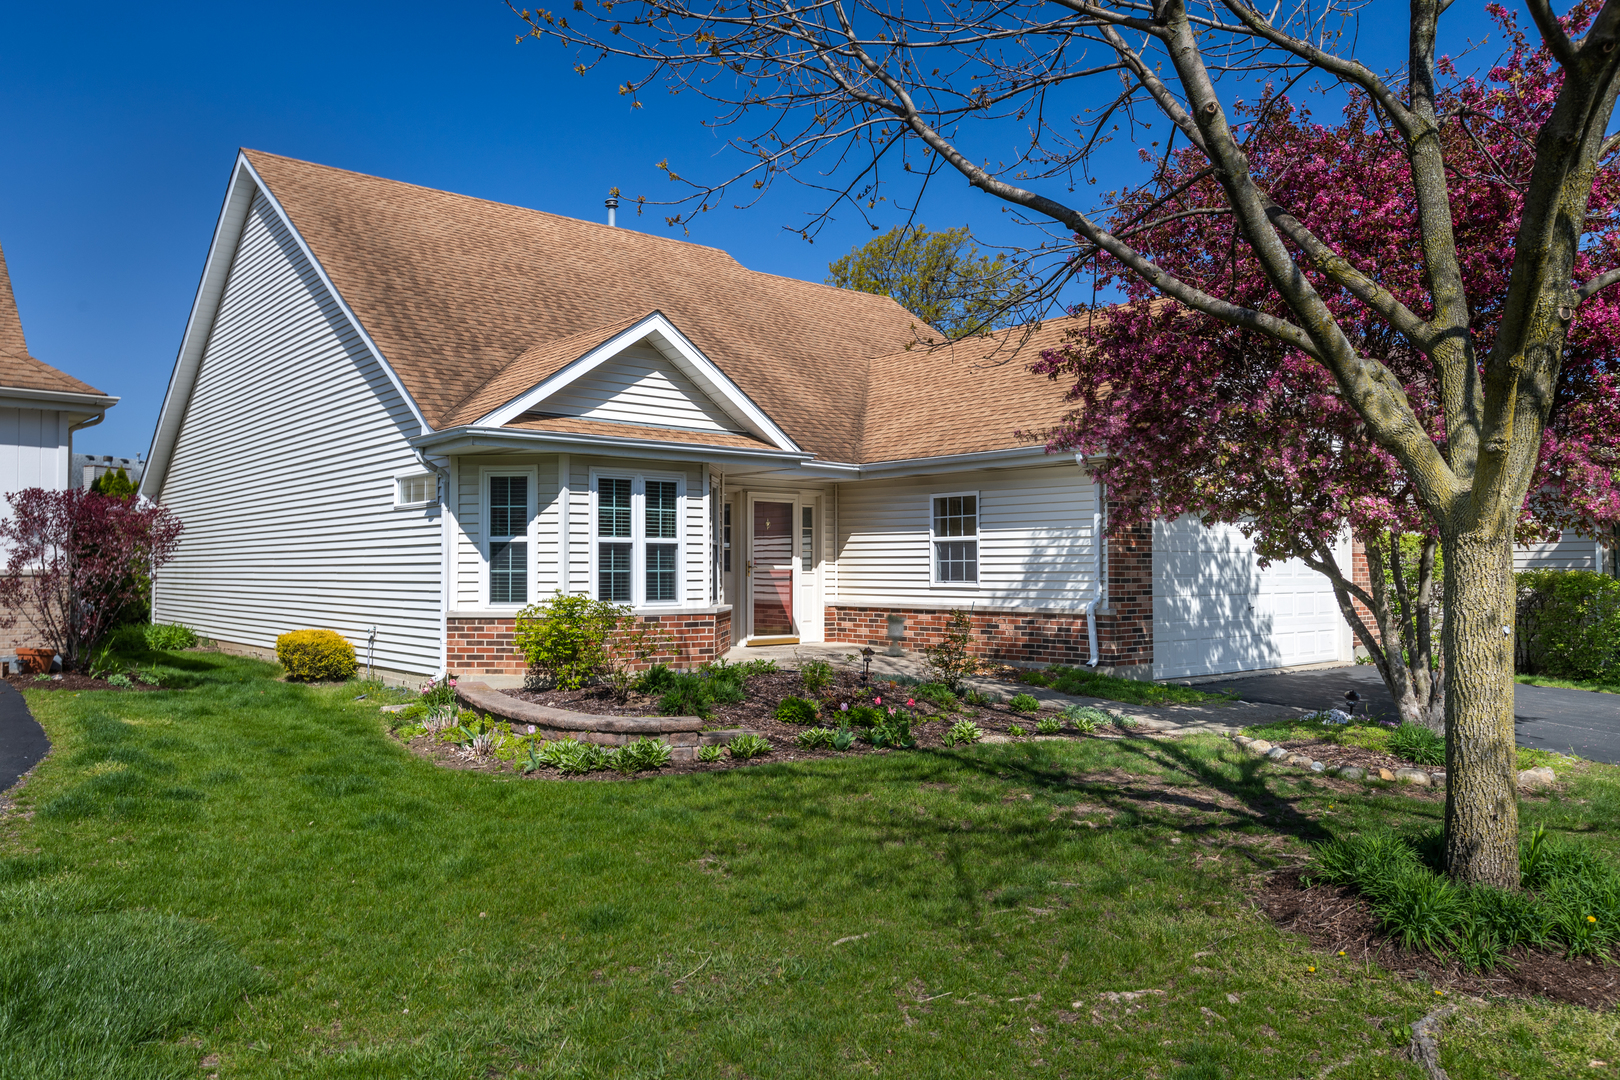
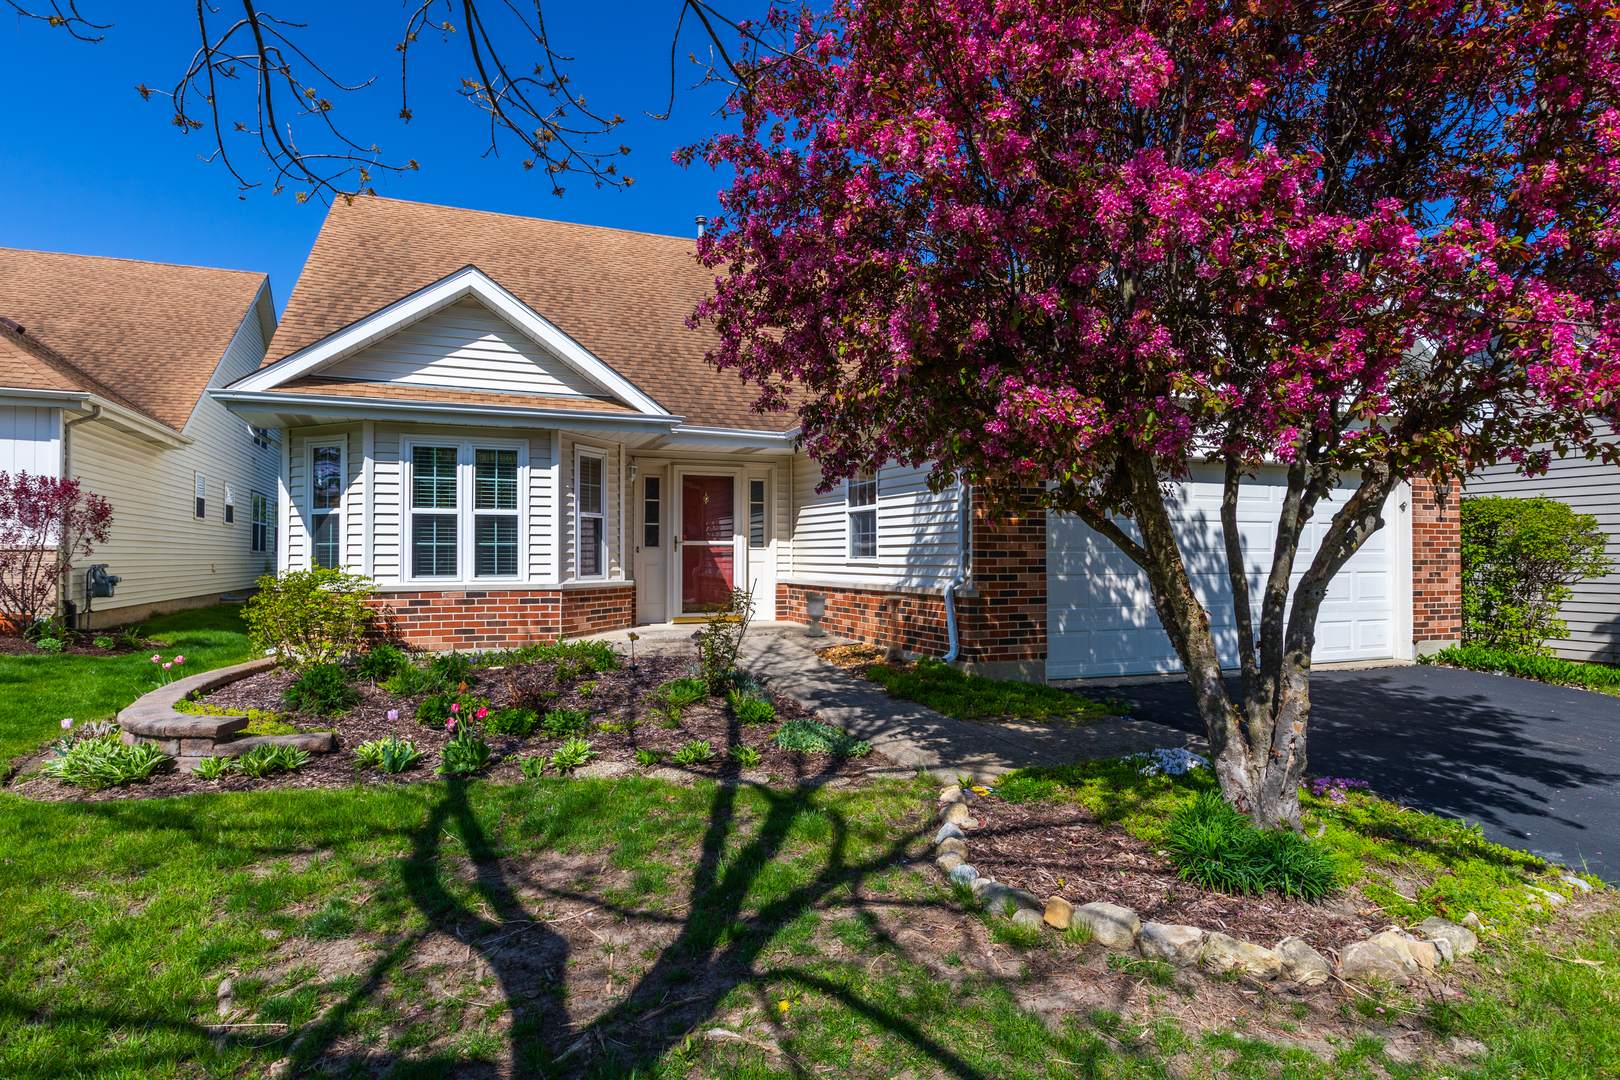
side table: none [1004,617,1026,674] -> present [883,596,906,662]

